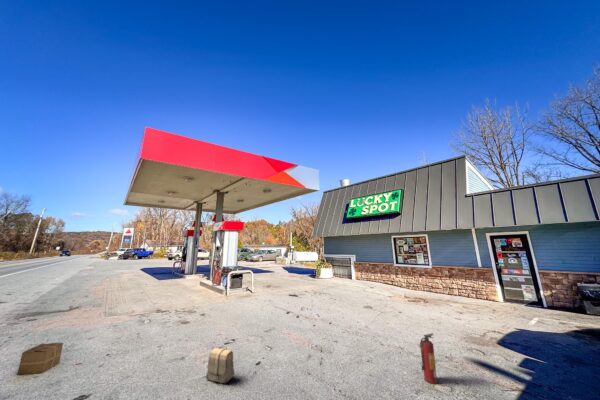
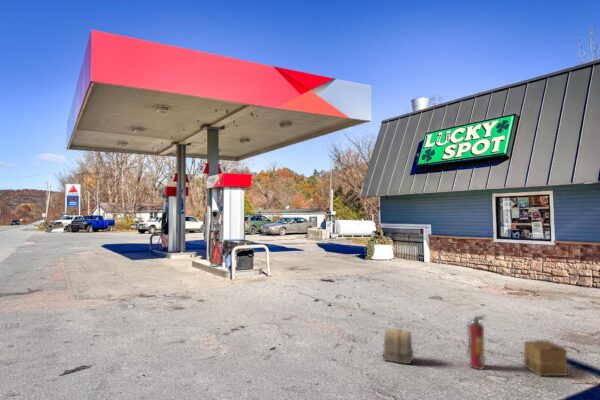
cardboard box: present [17,343,63,375] -> present [524,340,567,376]
backpack: present [206,345,234,383] -> present [383,327,413,364]

